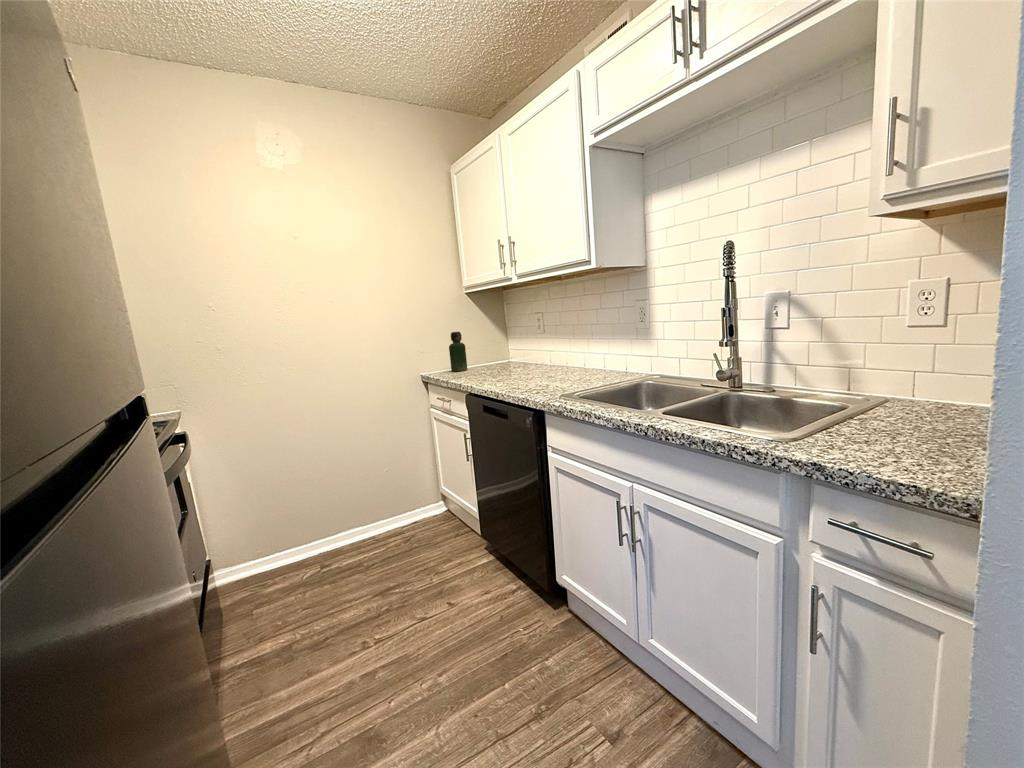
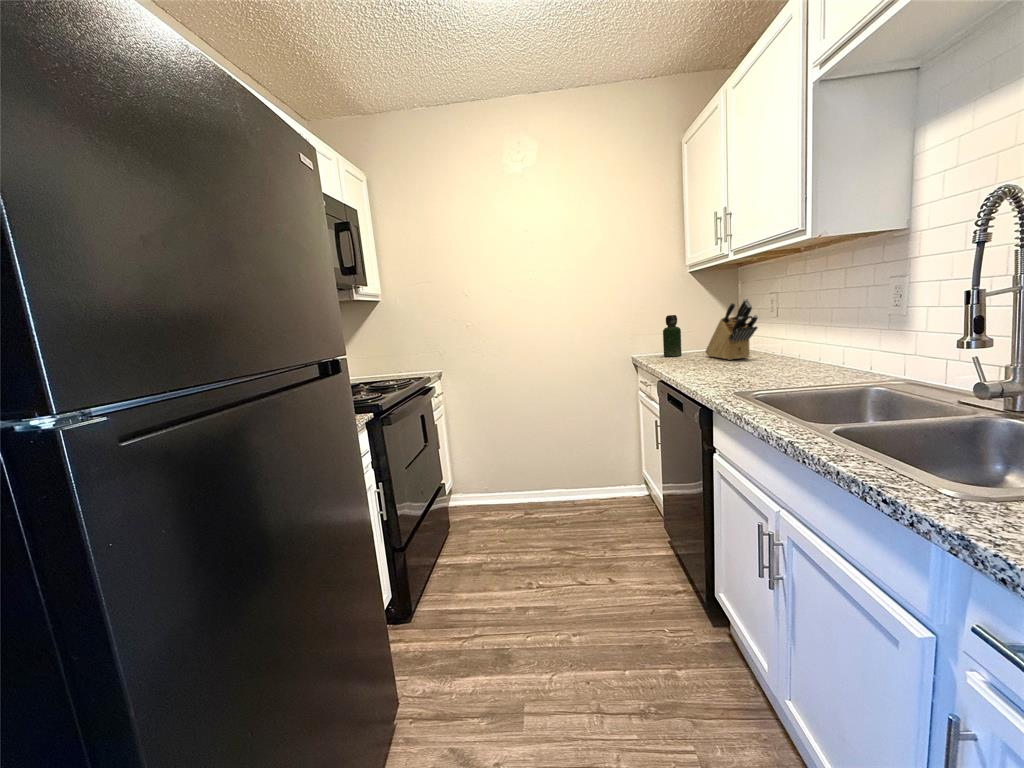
knife block: none [490,317,536,371] -> present [705,299,758,360]

